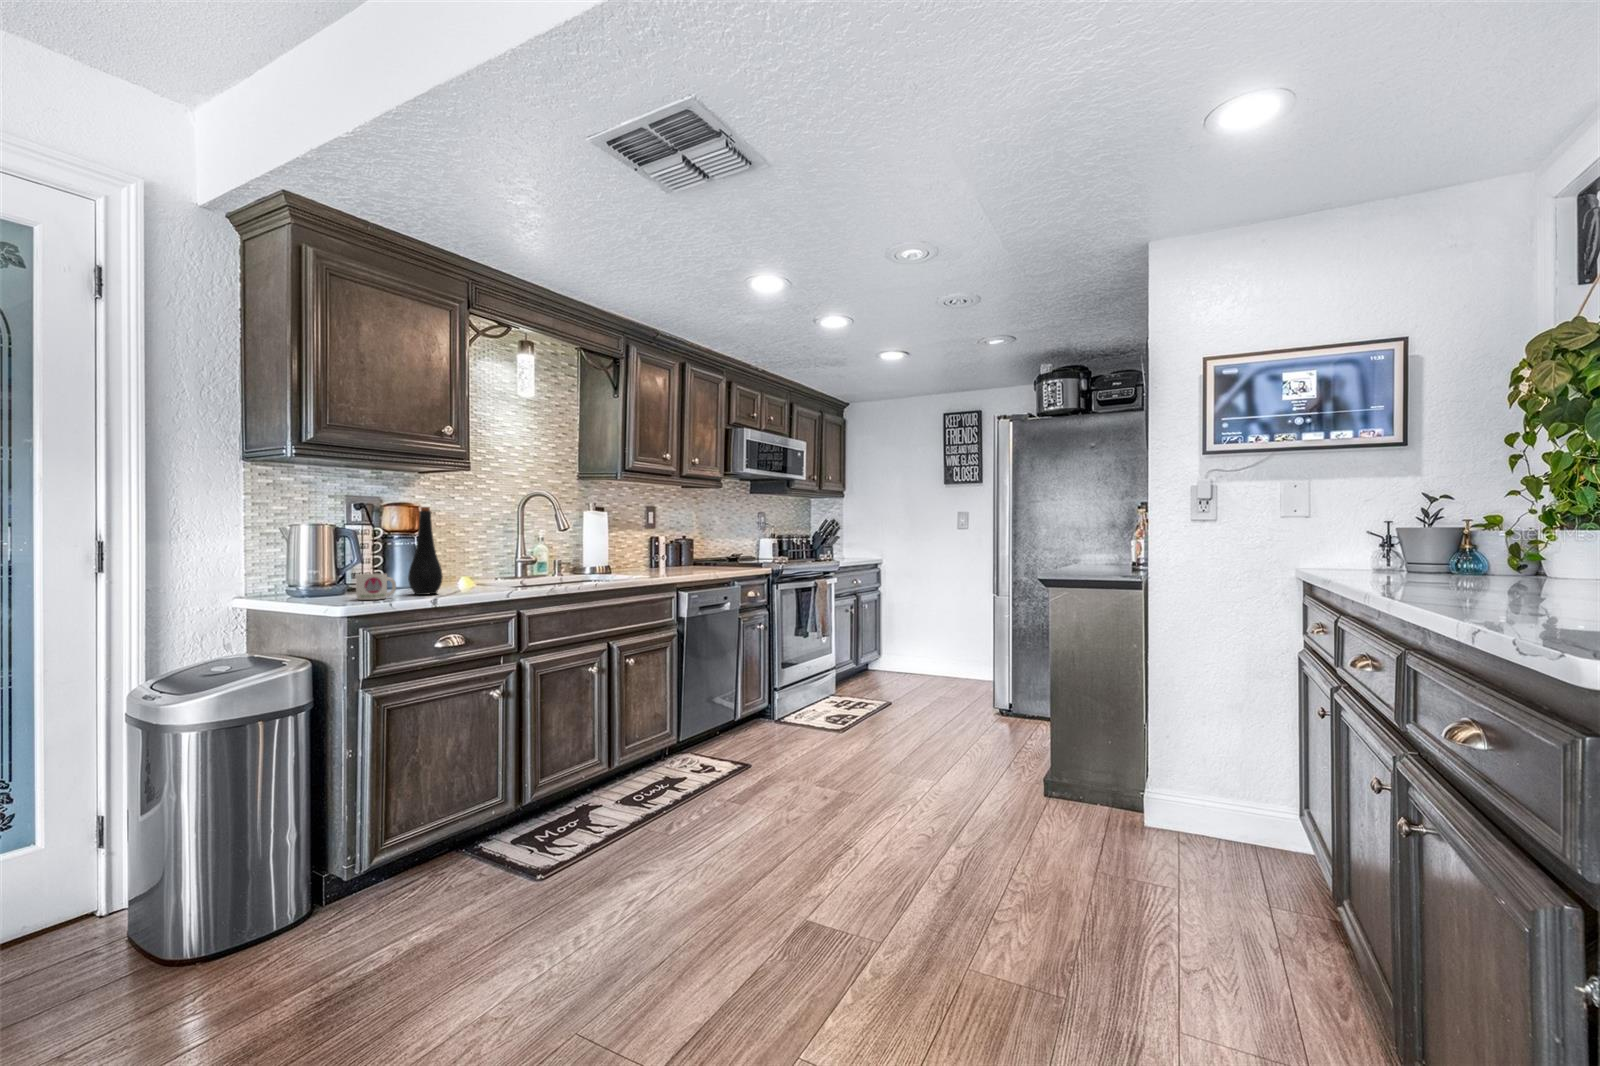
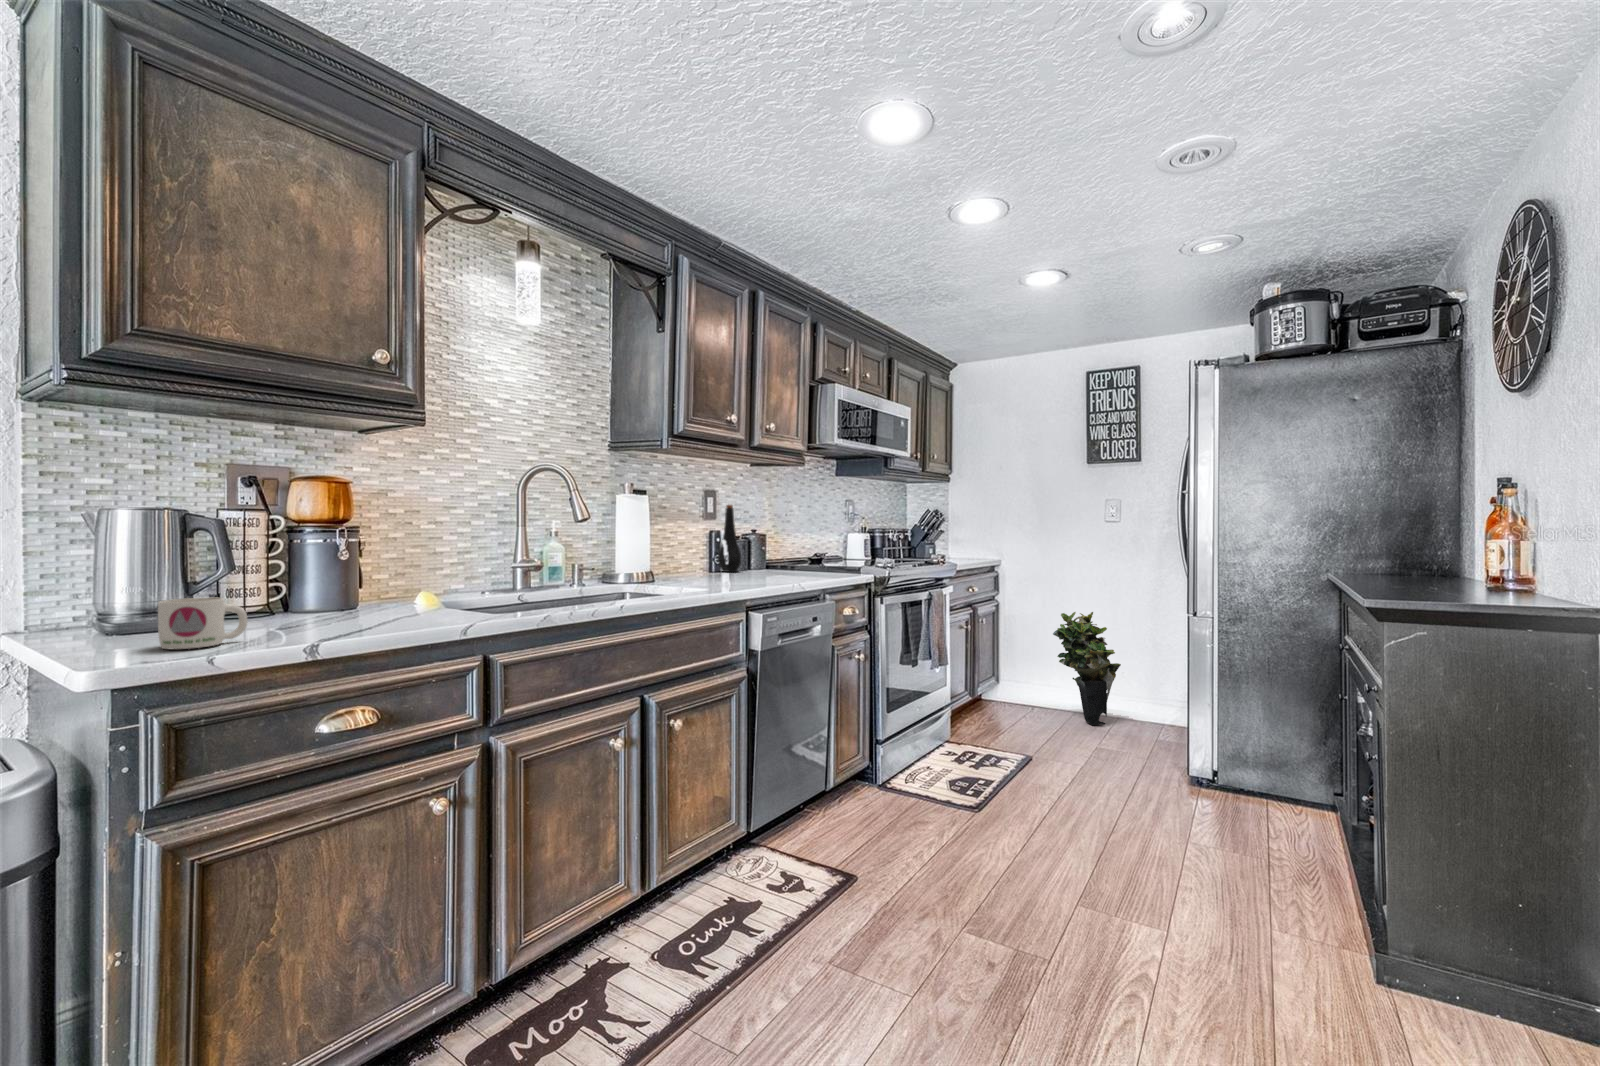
bottle: present [408,507,443,595] -> present [718,505,741,572]
potted plant: none [918,598,968,685] -> present [1053,612,1121,726]

